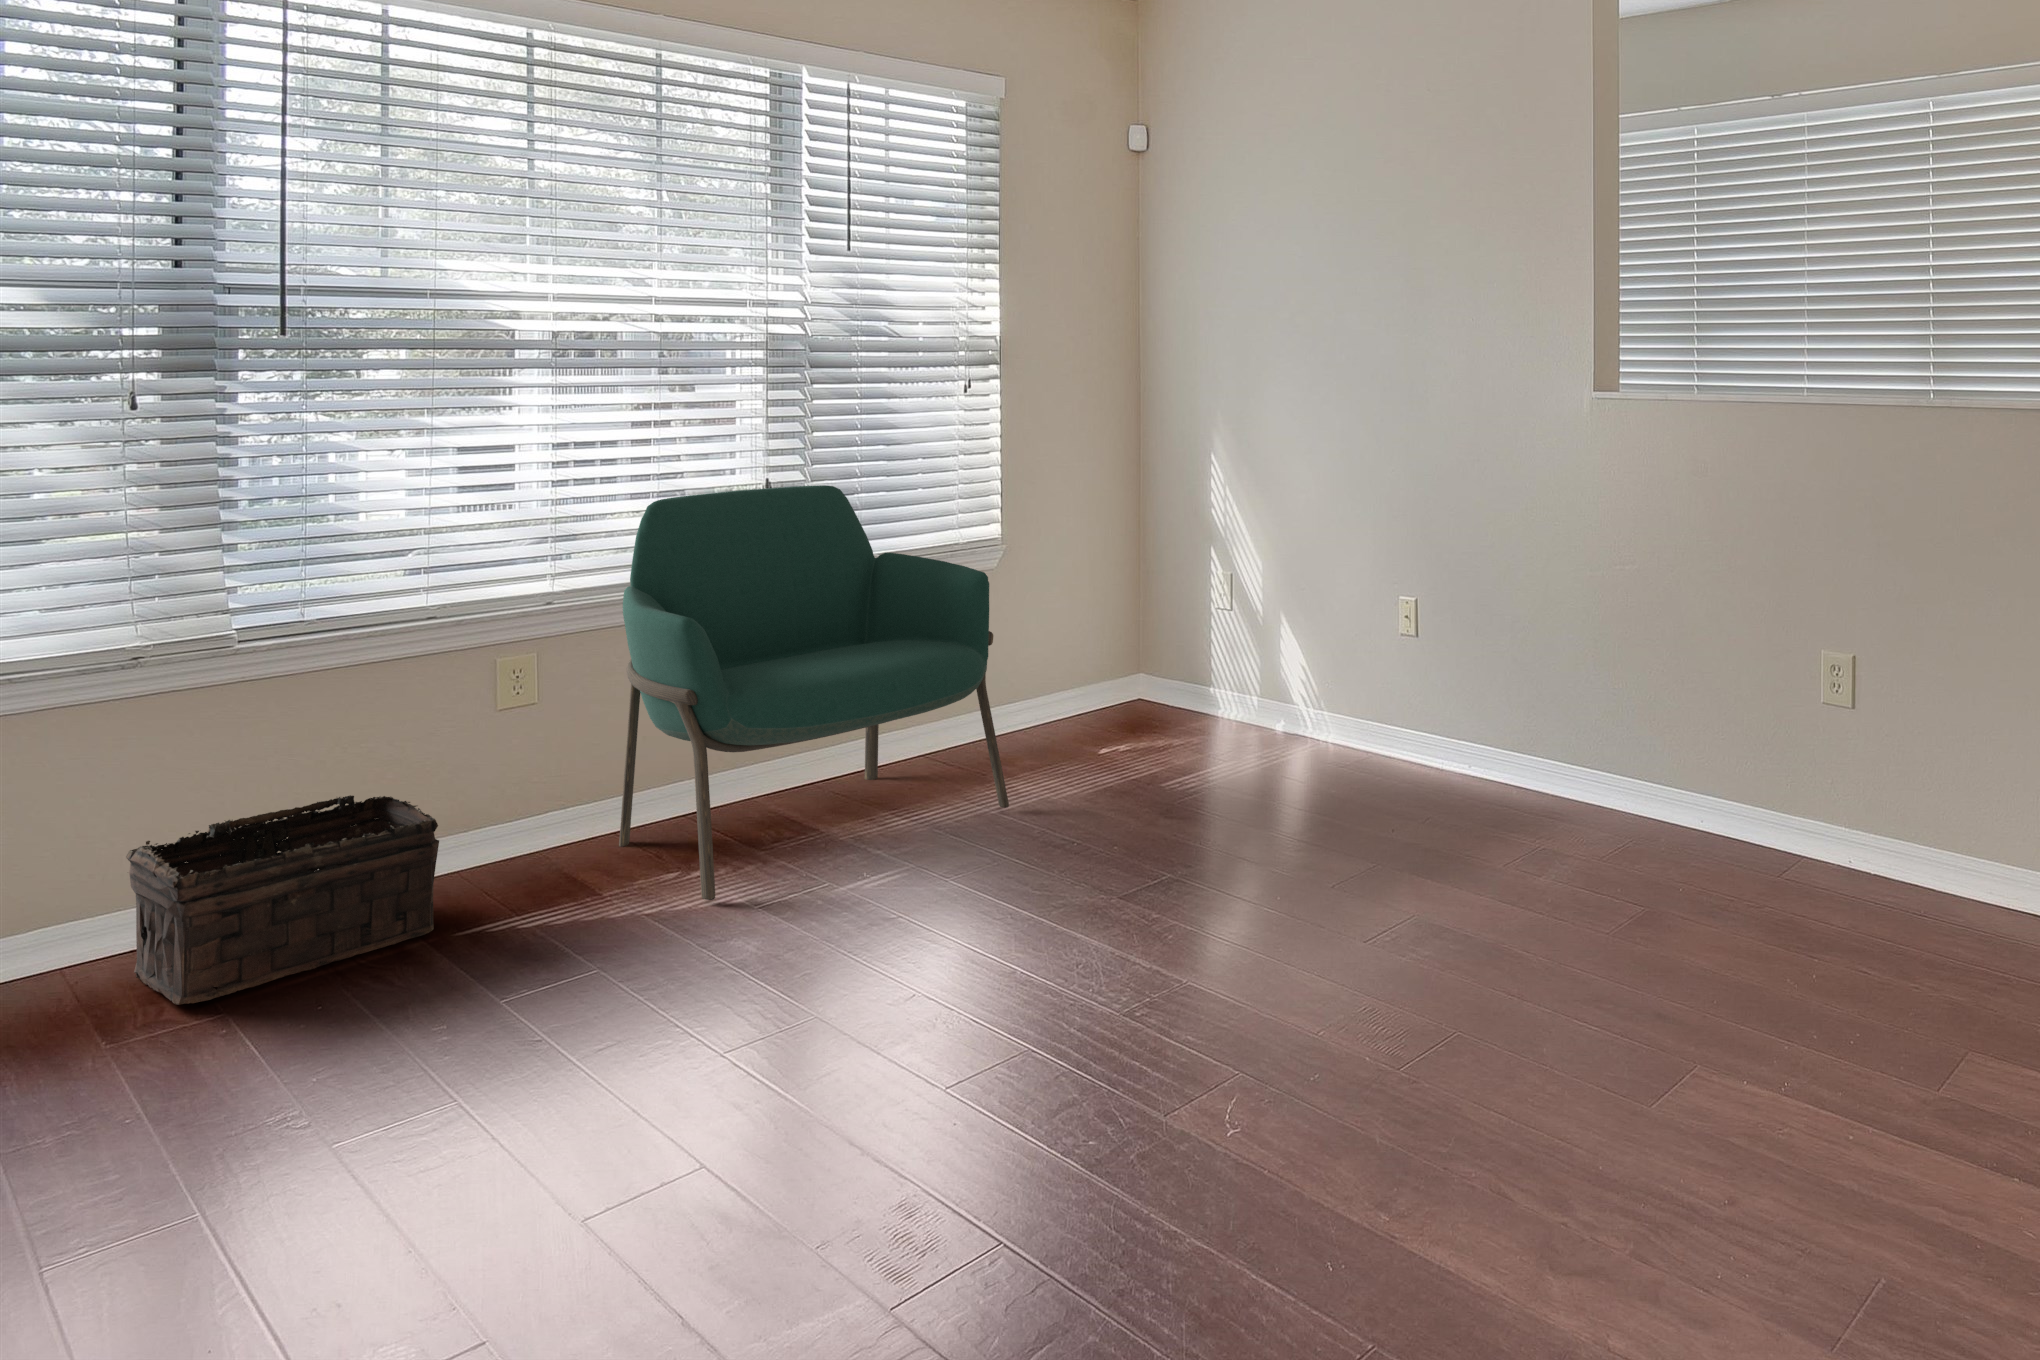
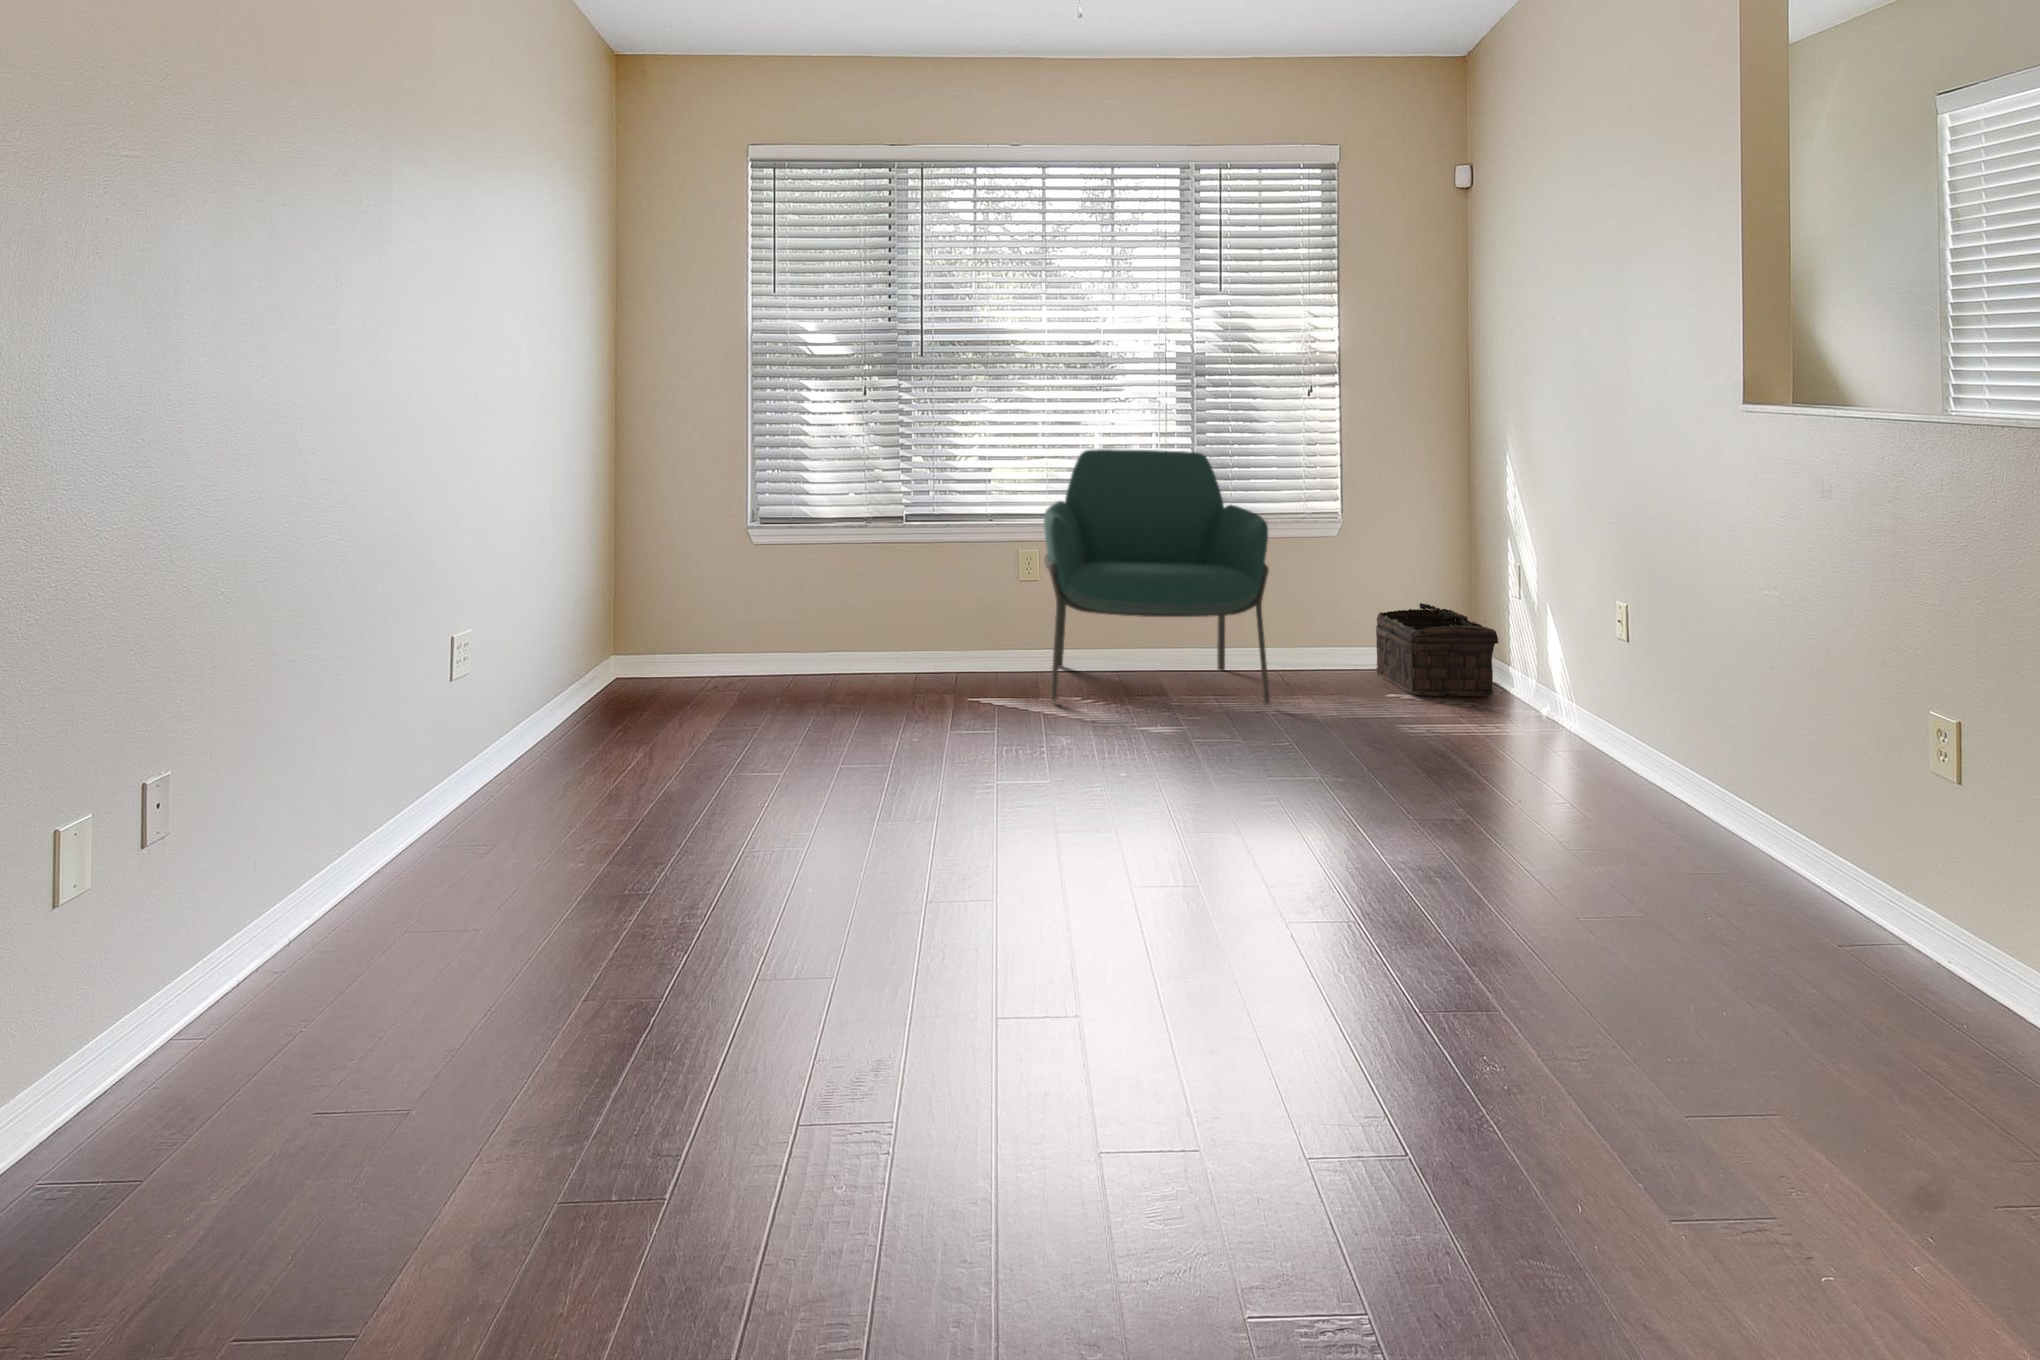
basket: present [126,795,439,1005] -> present [1376,603,1498,696]

